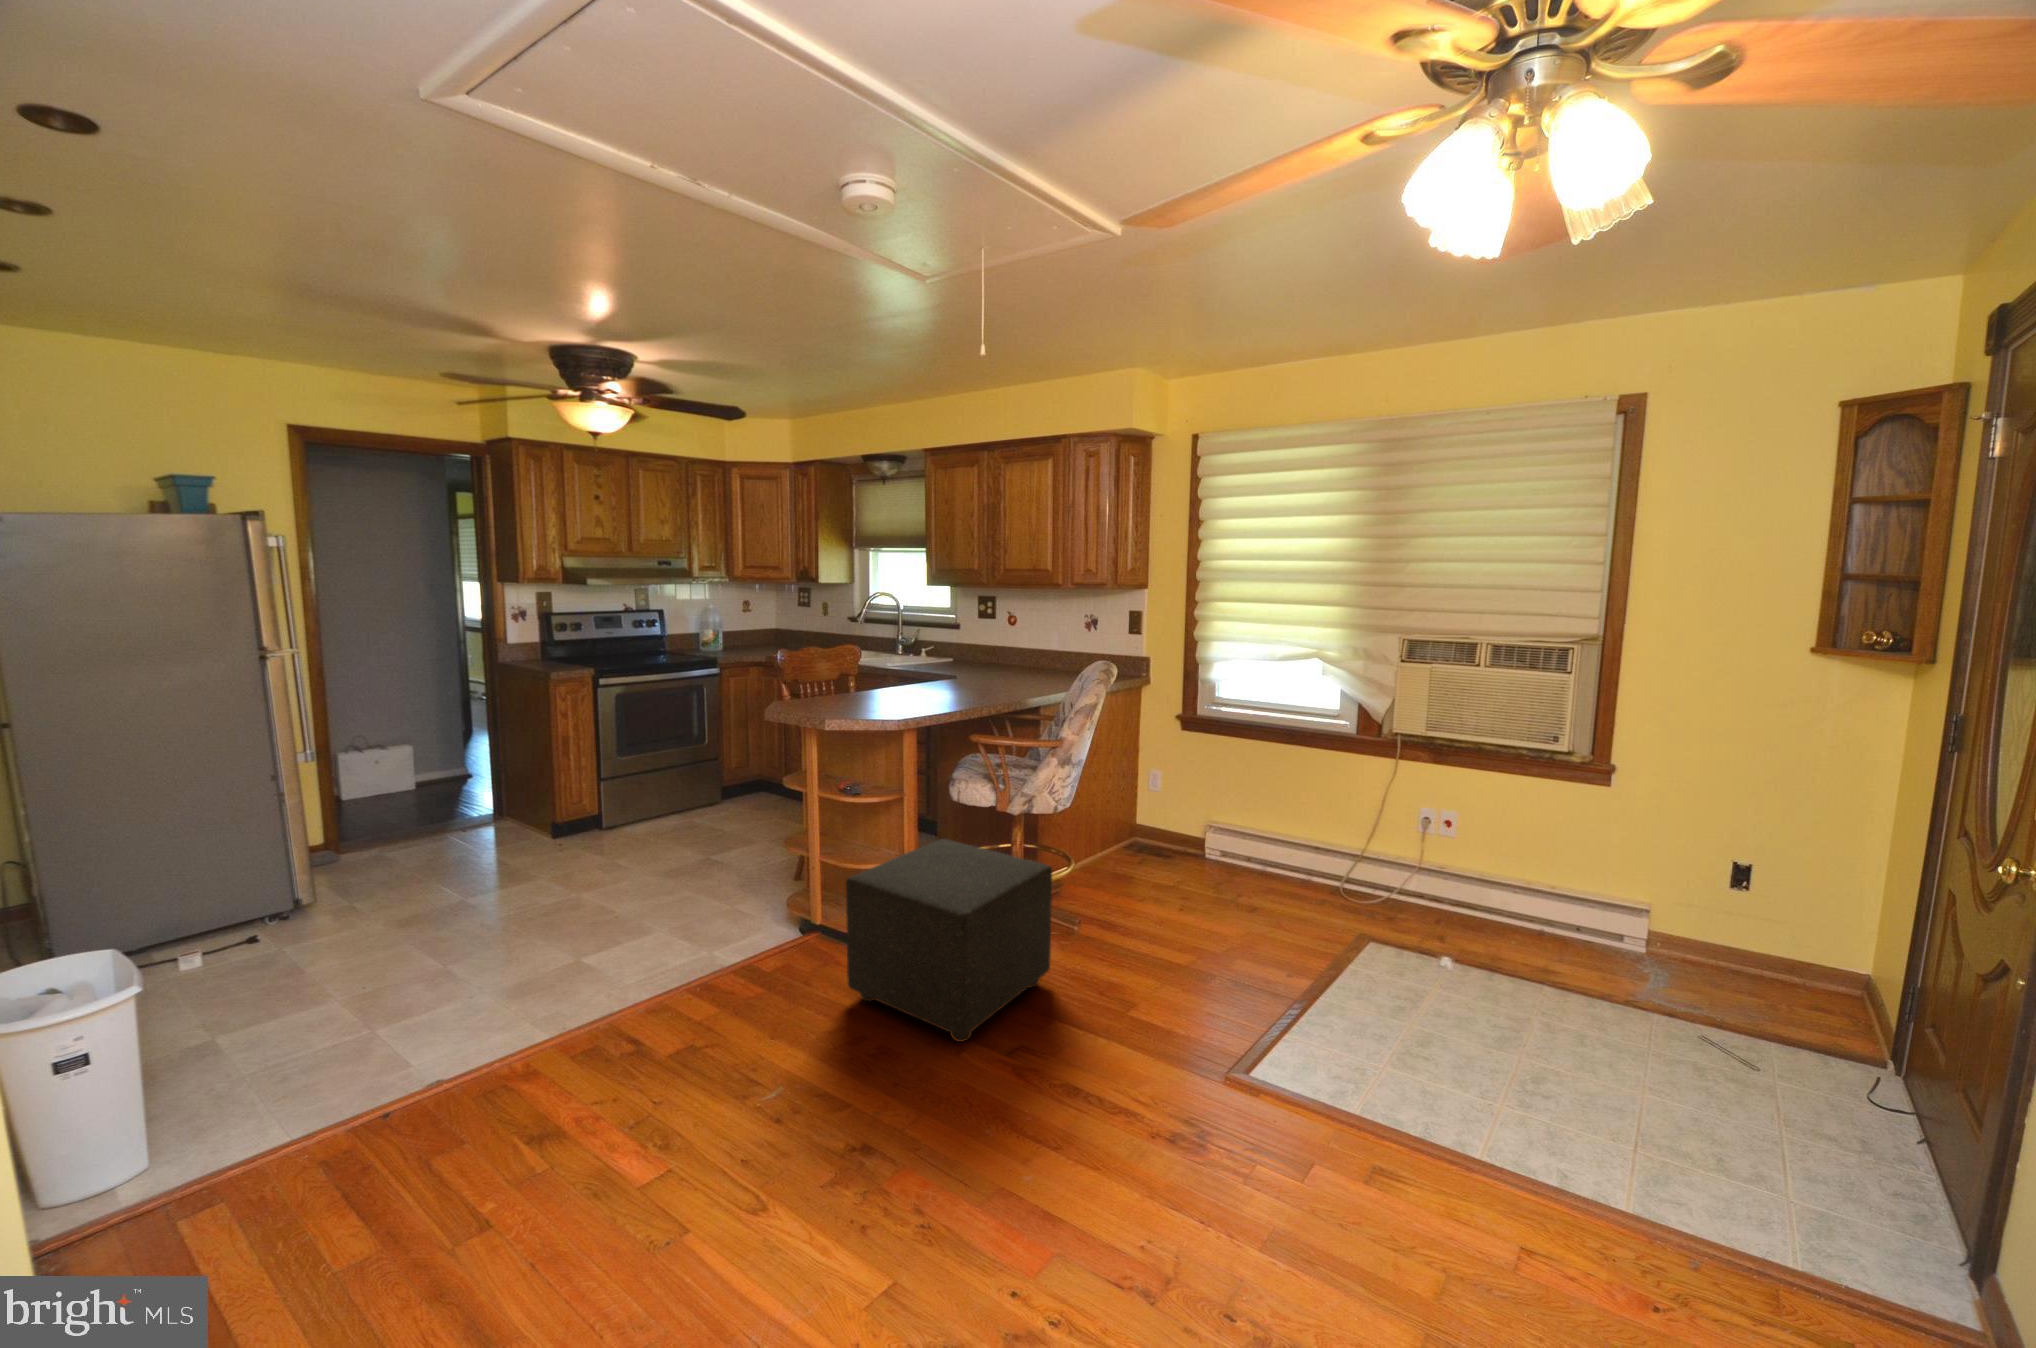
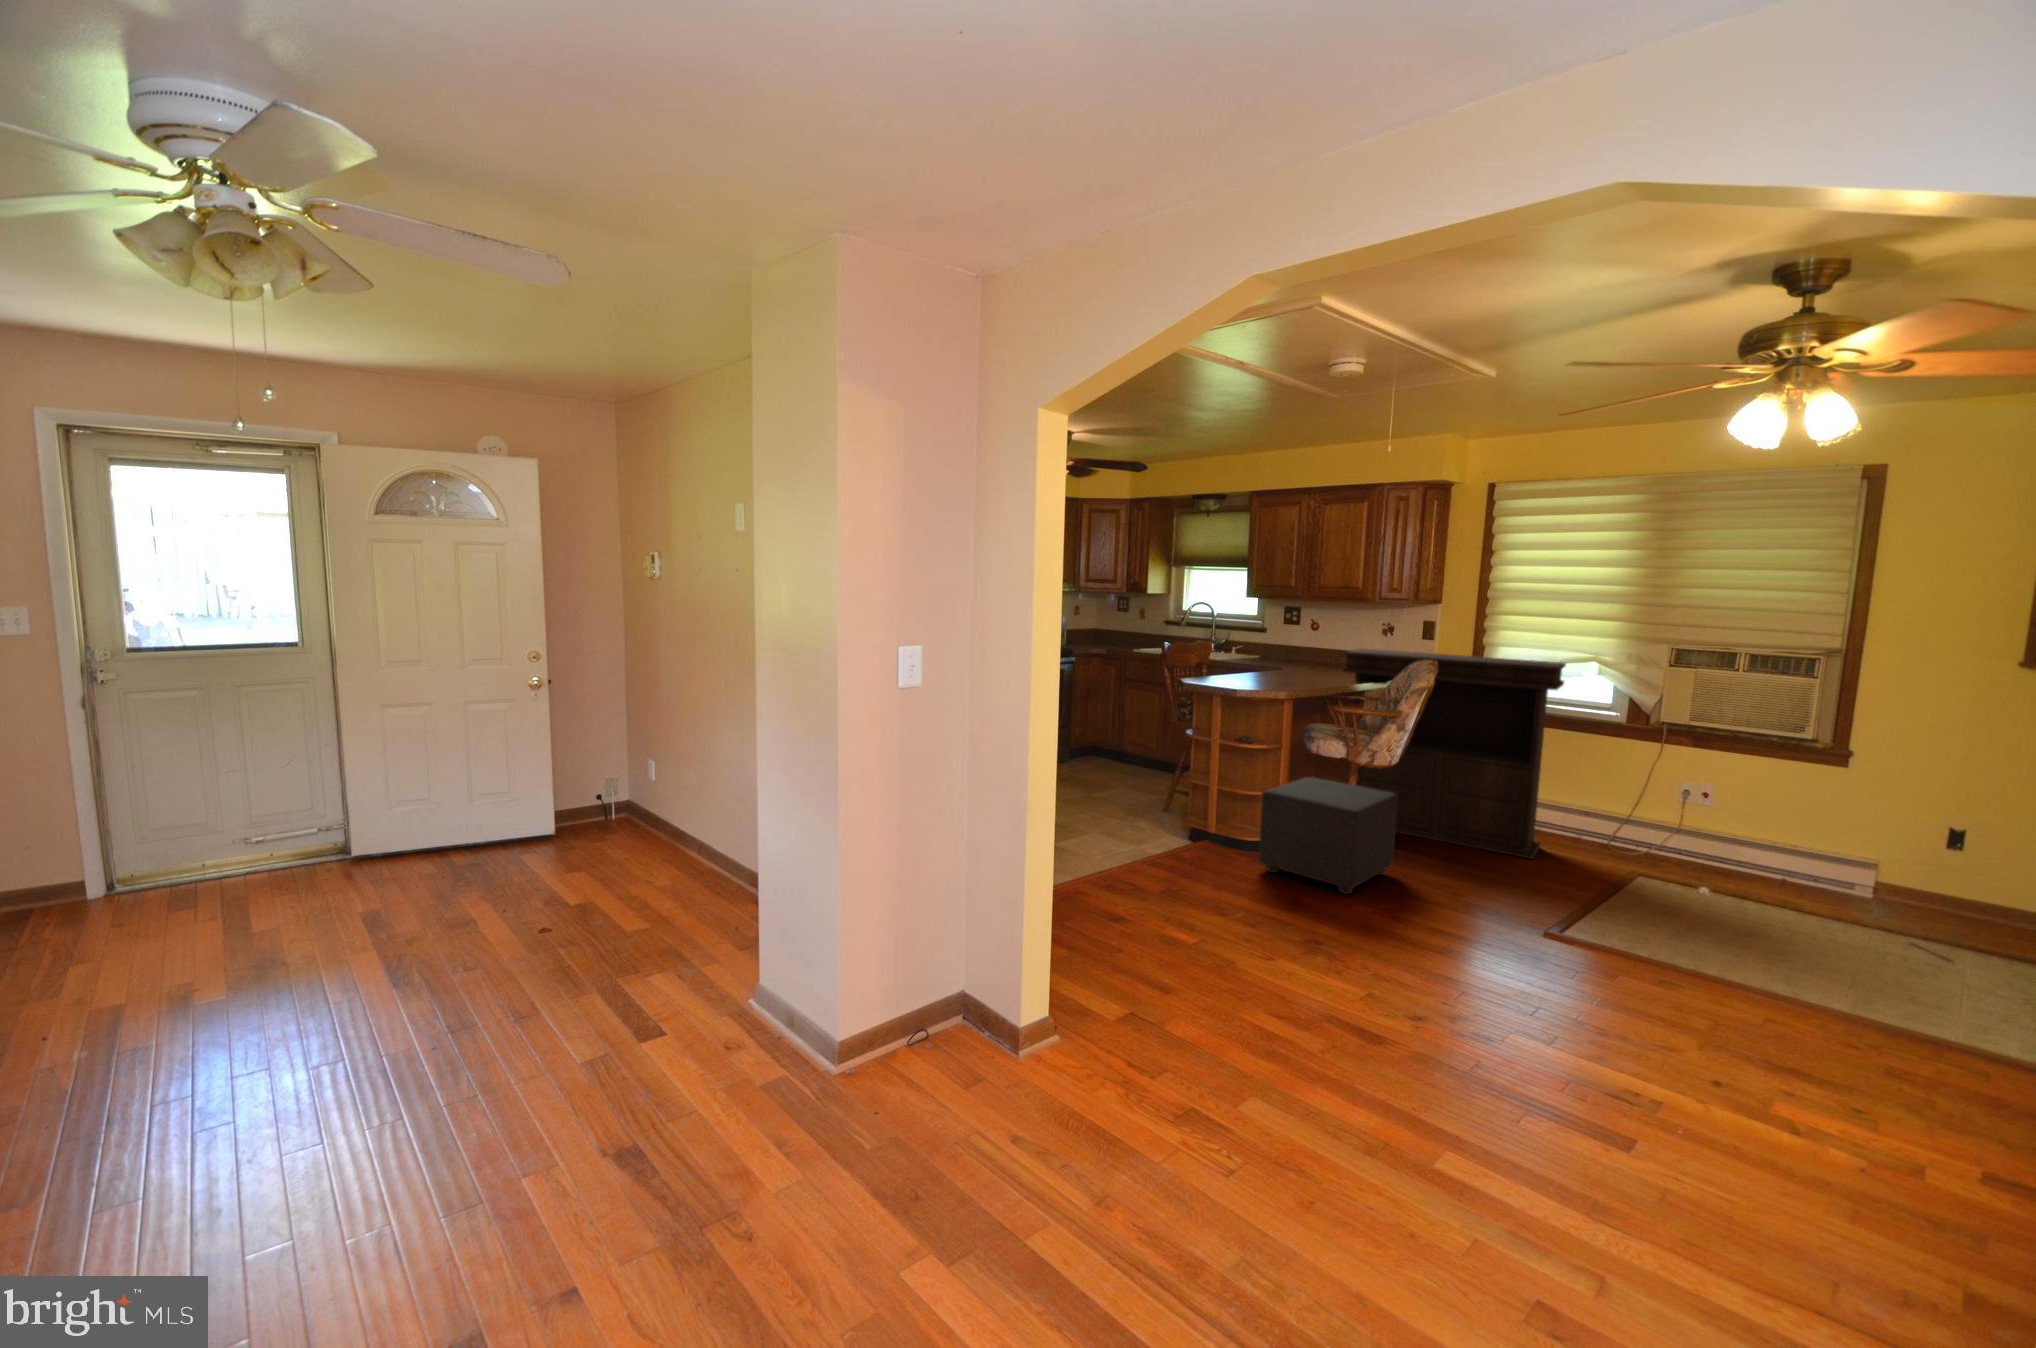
console table: none [1013,647,1283,928] -> present [1343,649,1566,859]

